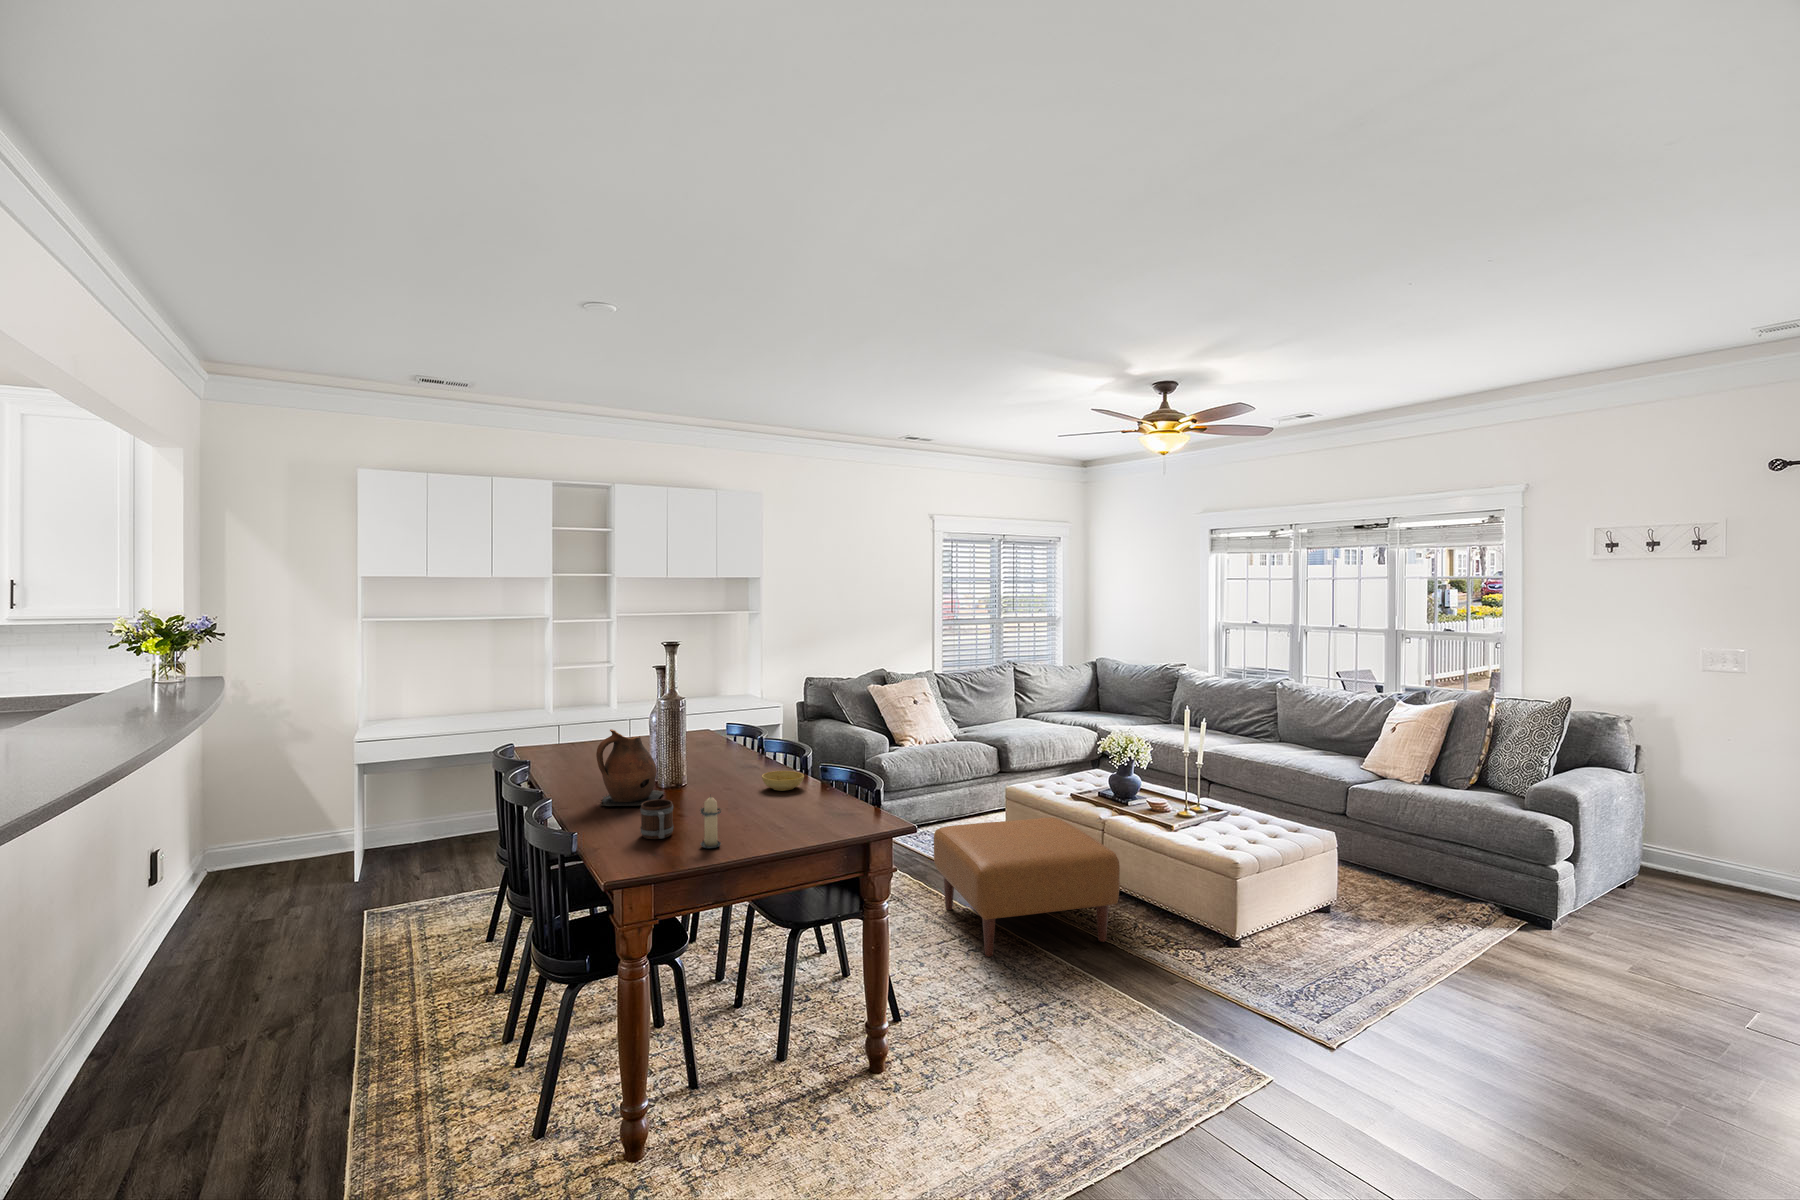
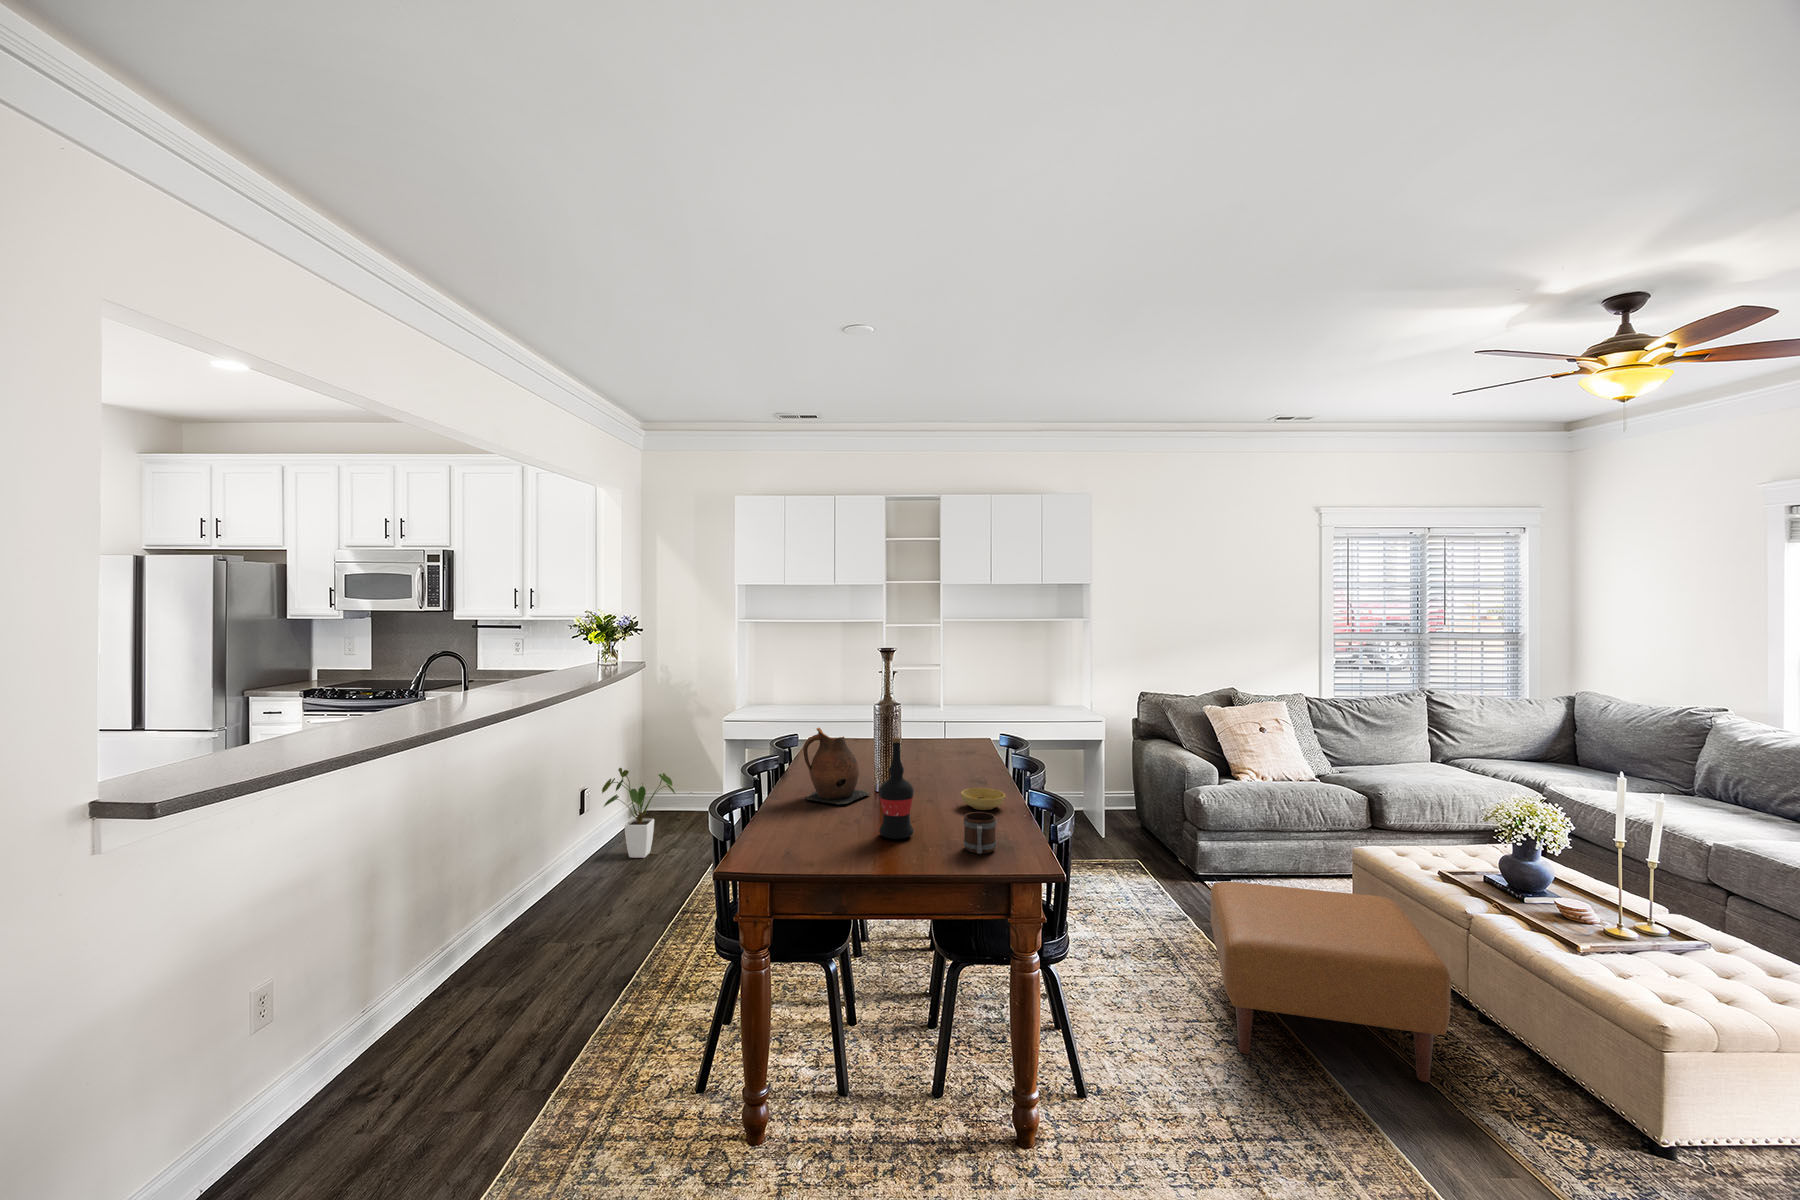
wine bottle: none [723,727,758,825] -> present [879,737,914,839]
candle: present [700,794,721,848] -> none [826,802,852,858]
mug: present [640,799,674,839] -> present [964,812,996,854]
house plant: none [169,818,292,936] -> present [602,768,675,858]

